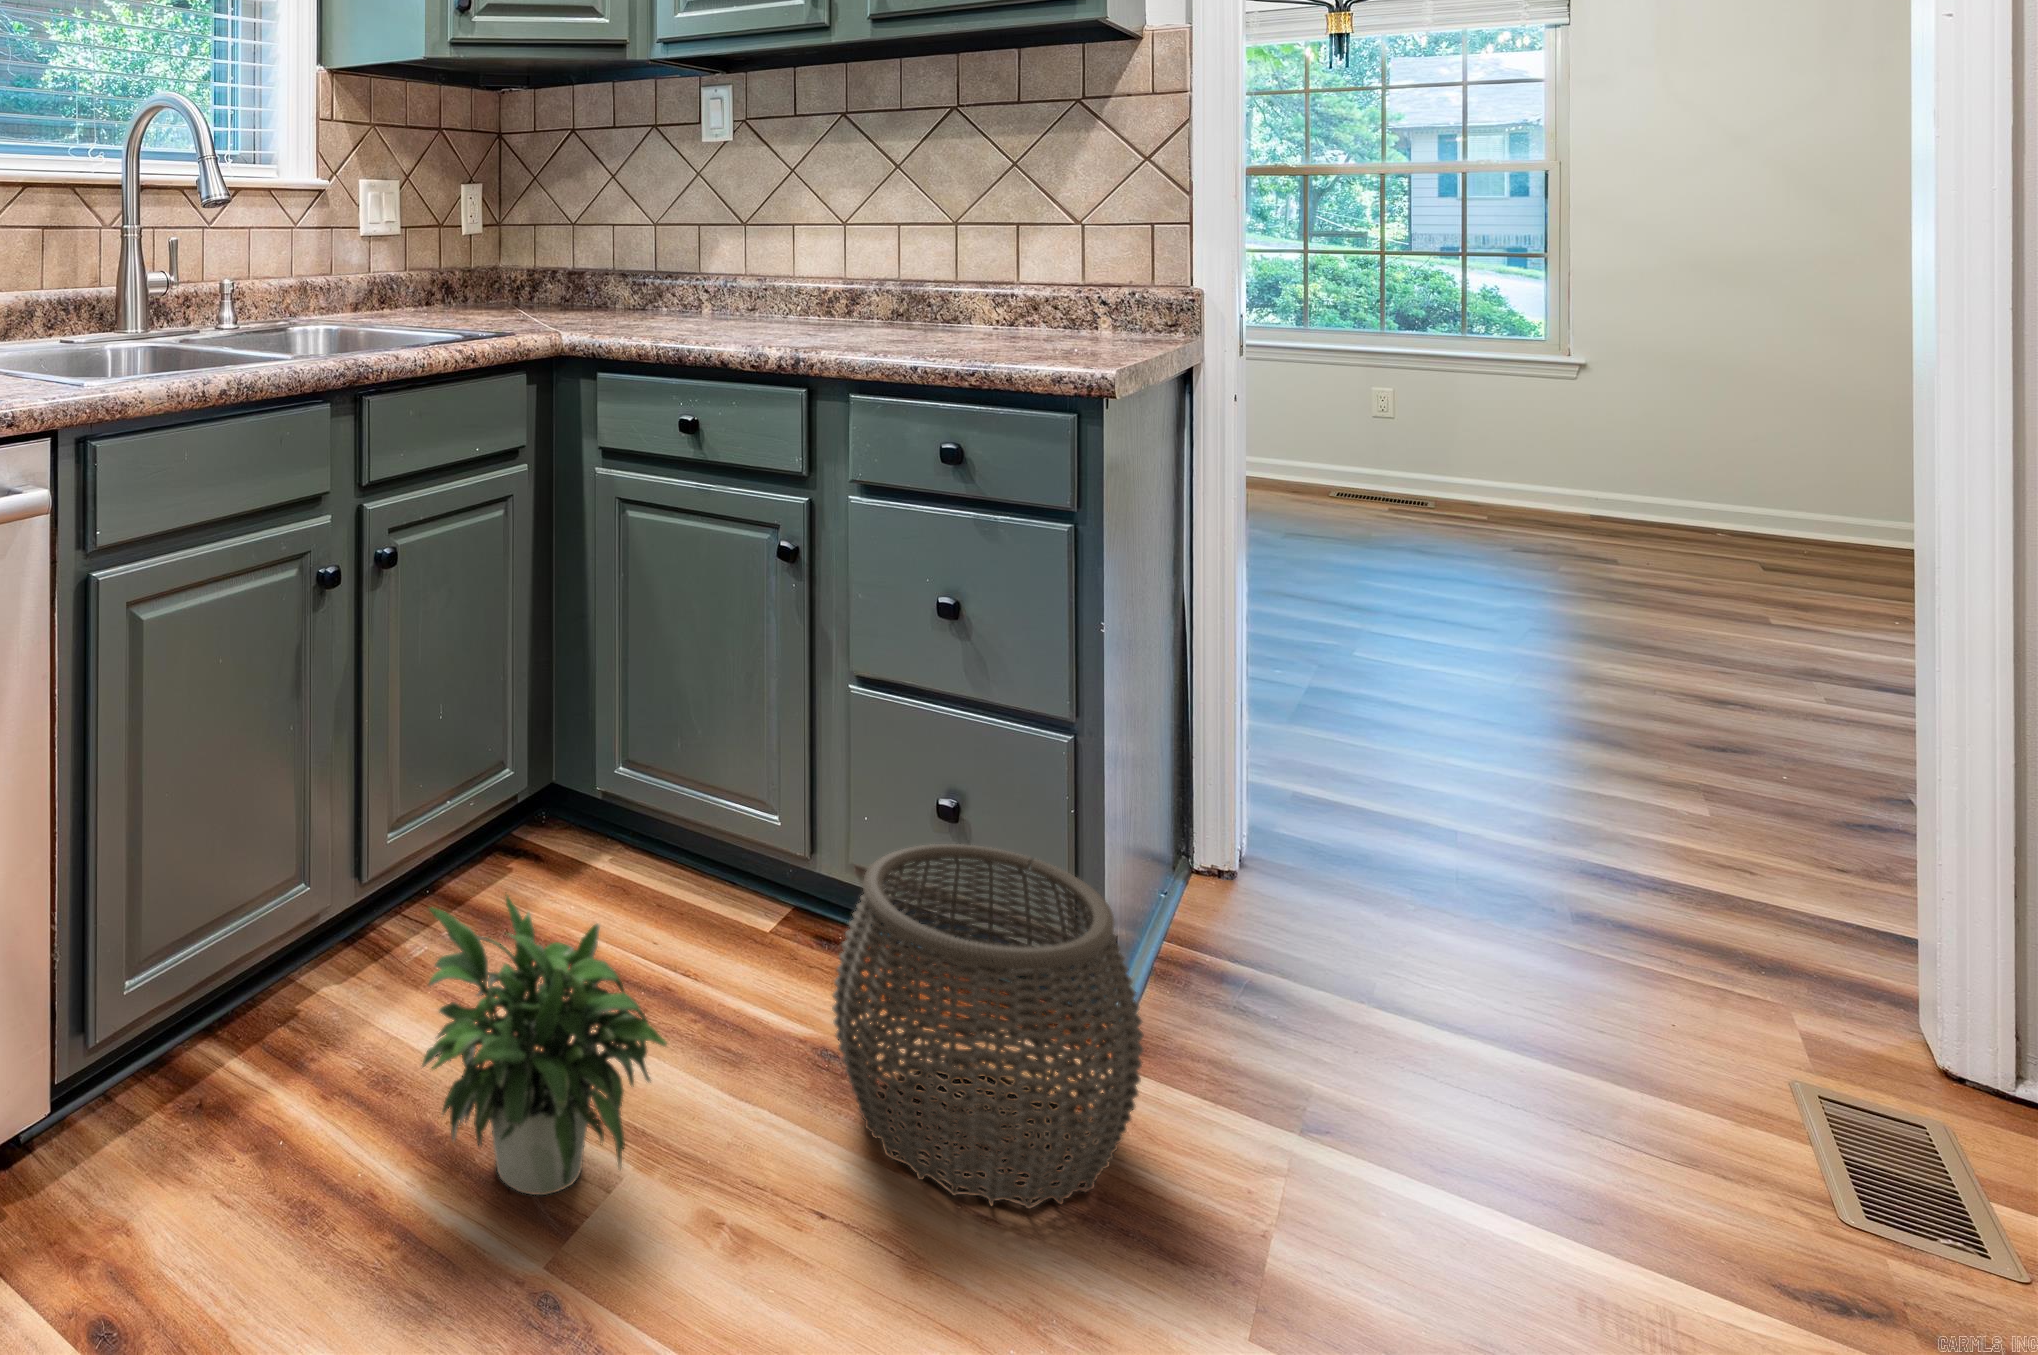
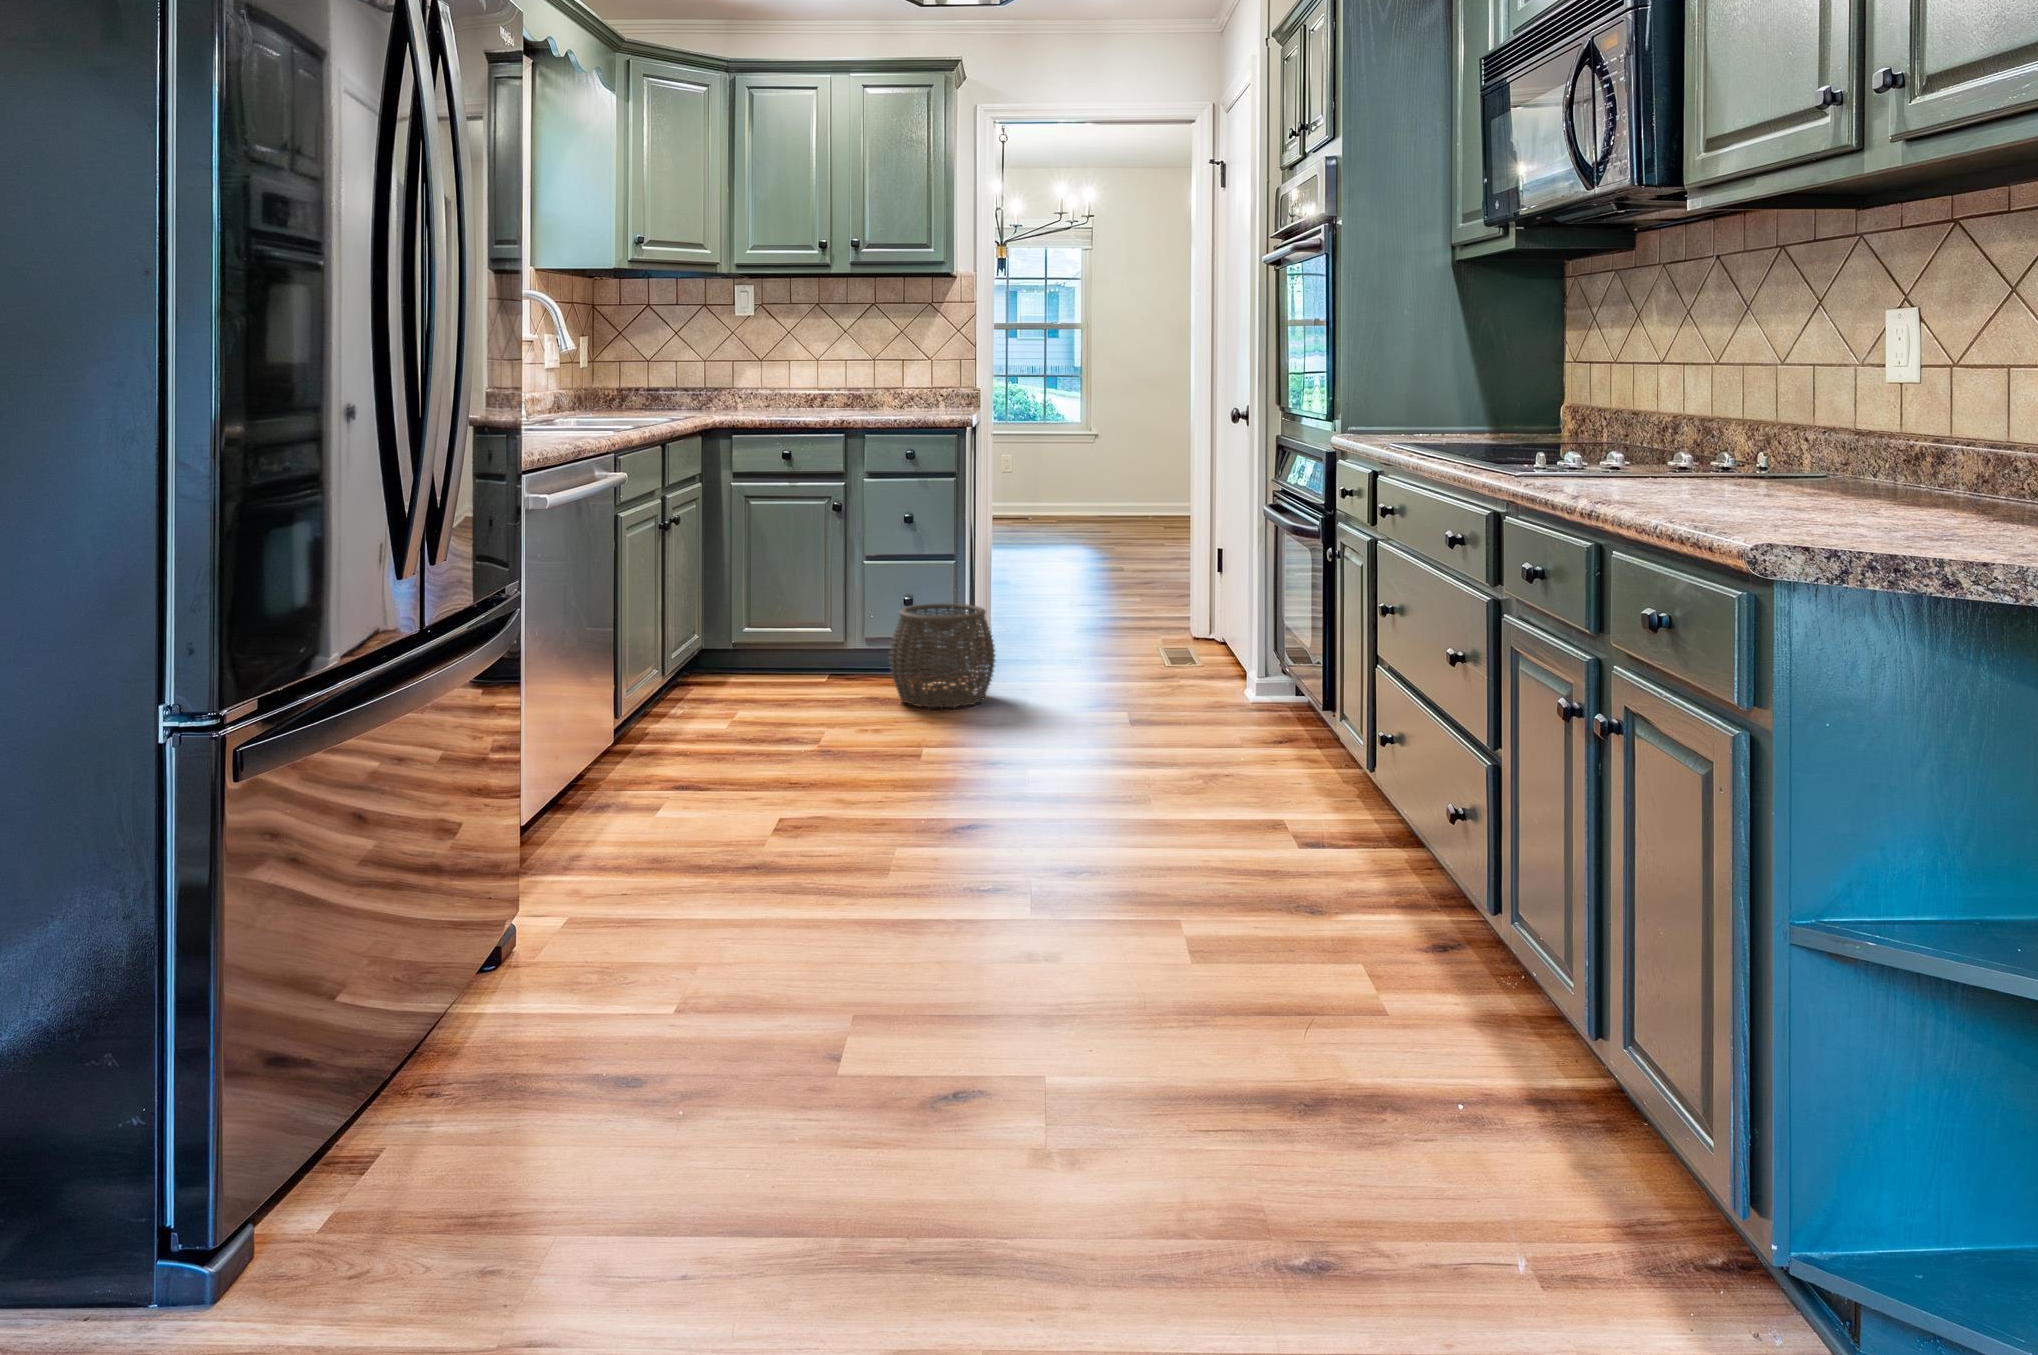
potted plant: present [422,896,667,1195] -> none [728,633,849,731]

